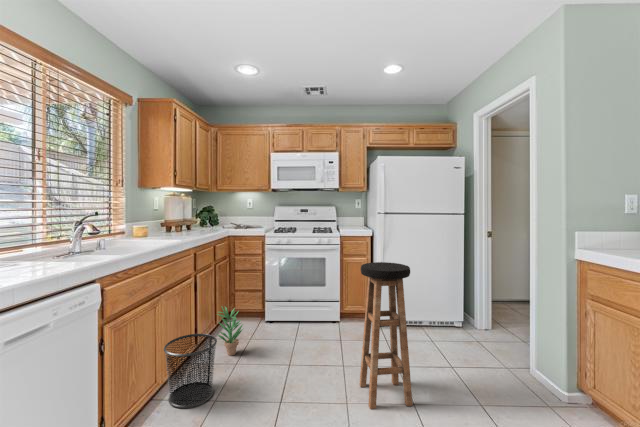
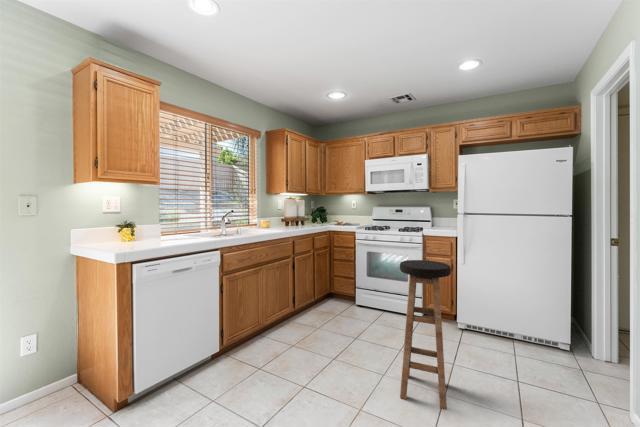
potted plant: present [217,307,243,356] -> none [303,283,326,324]
waste bin: present [164,334,217,408] -> none [255,300,292,351]

